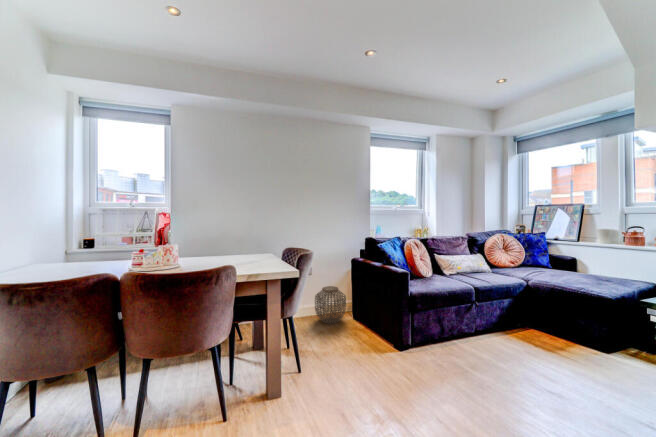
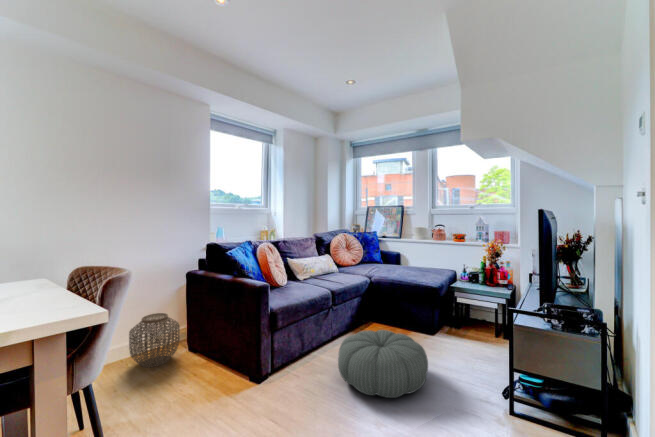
pouf: none [472,330,583,401] -> present [338,330,428,398]

